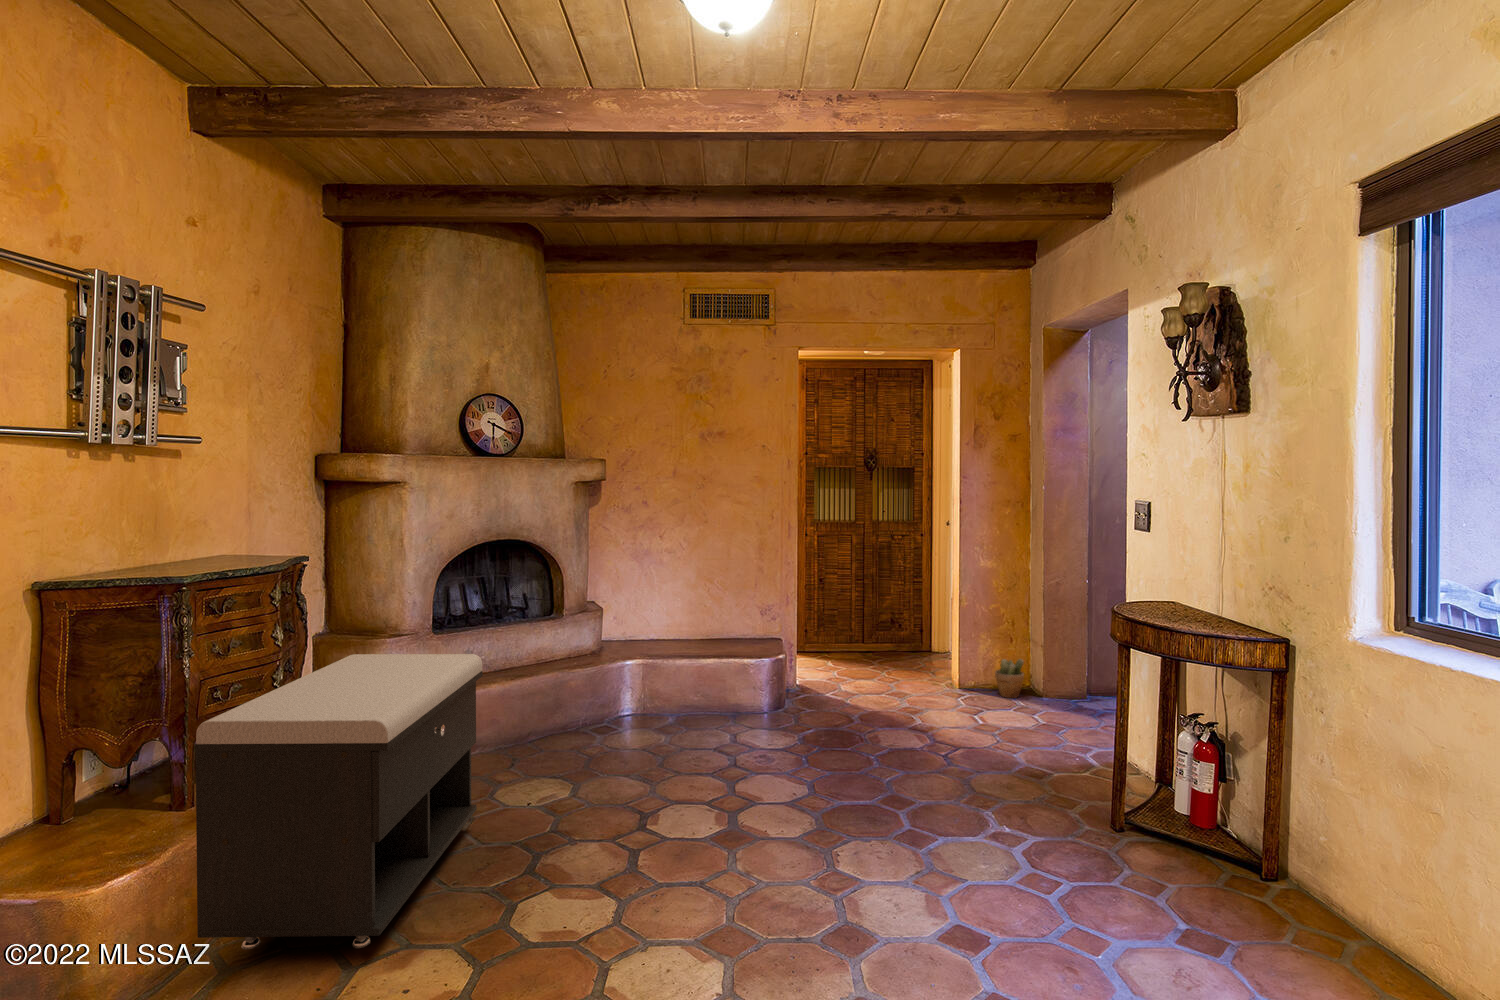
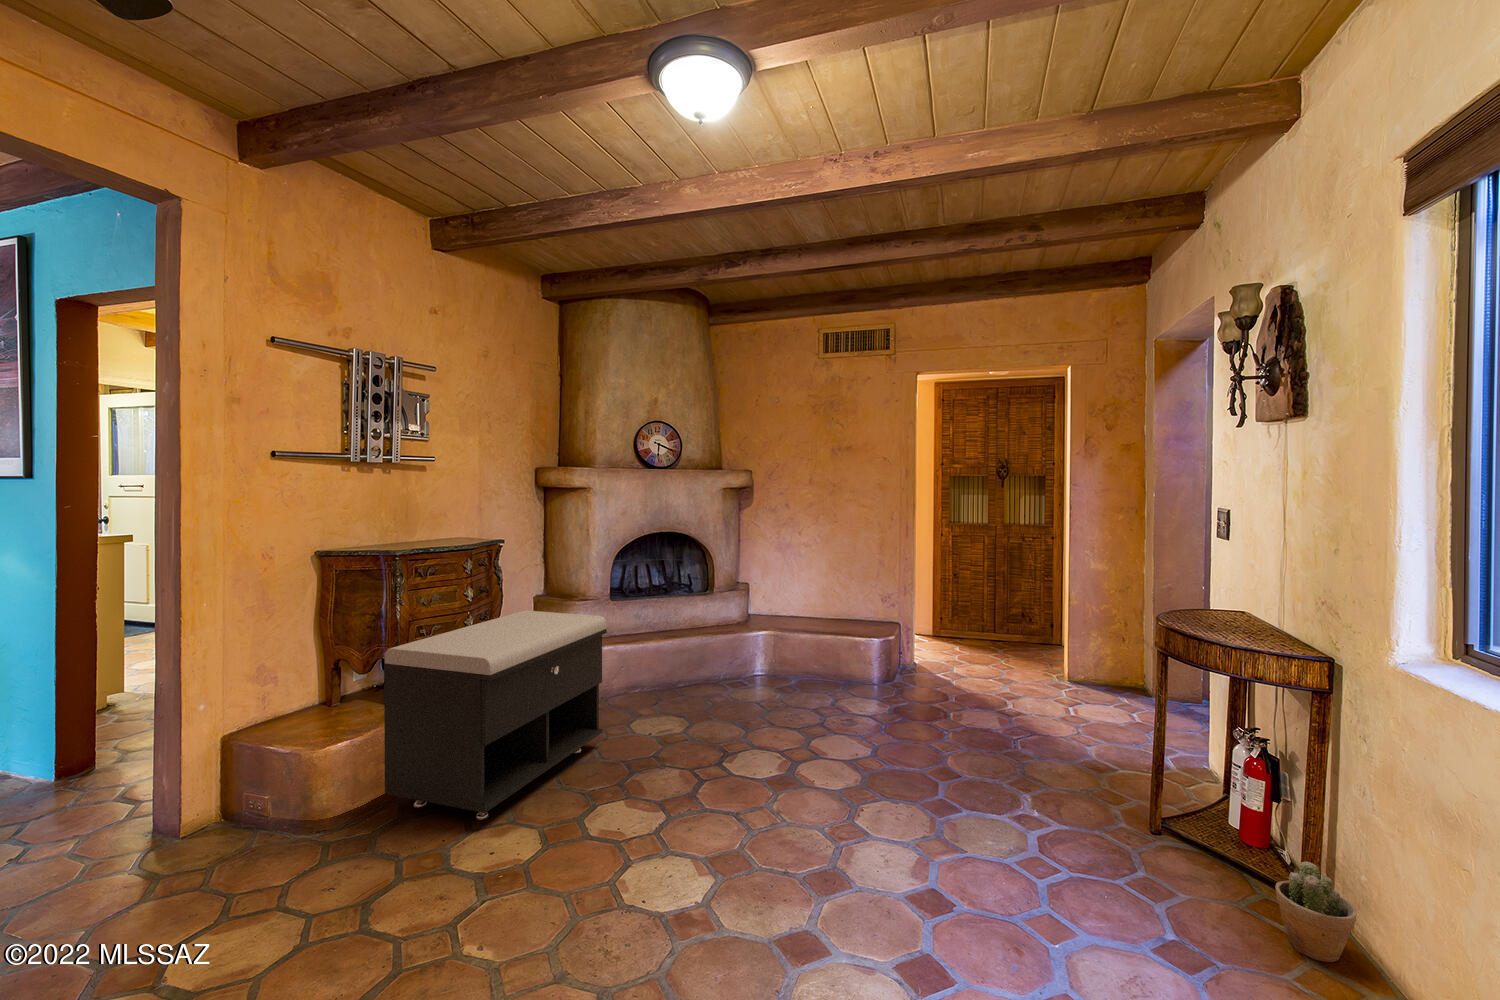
potted plant: present [995,659,1024,698] -> present [1275,862,1357,962]

